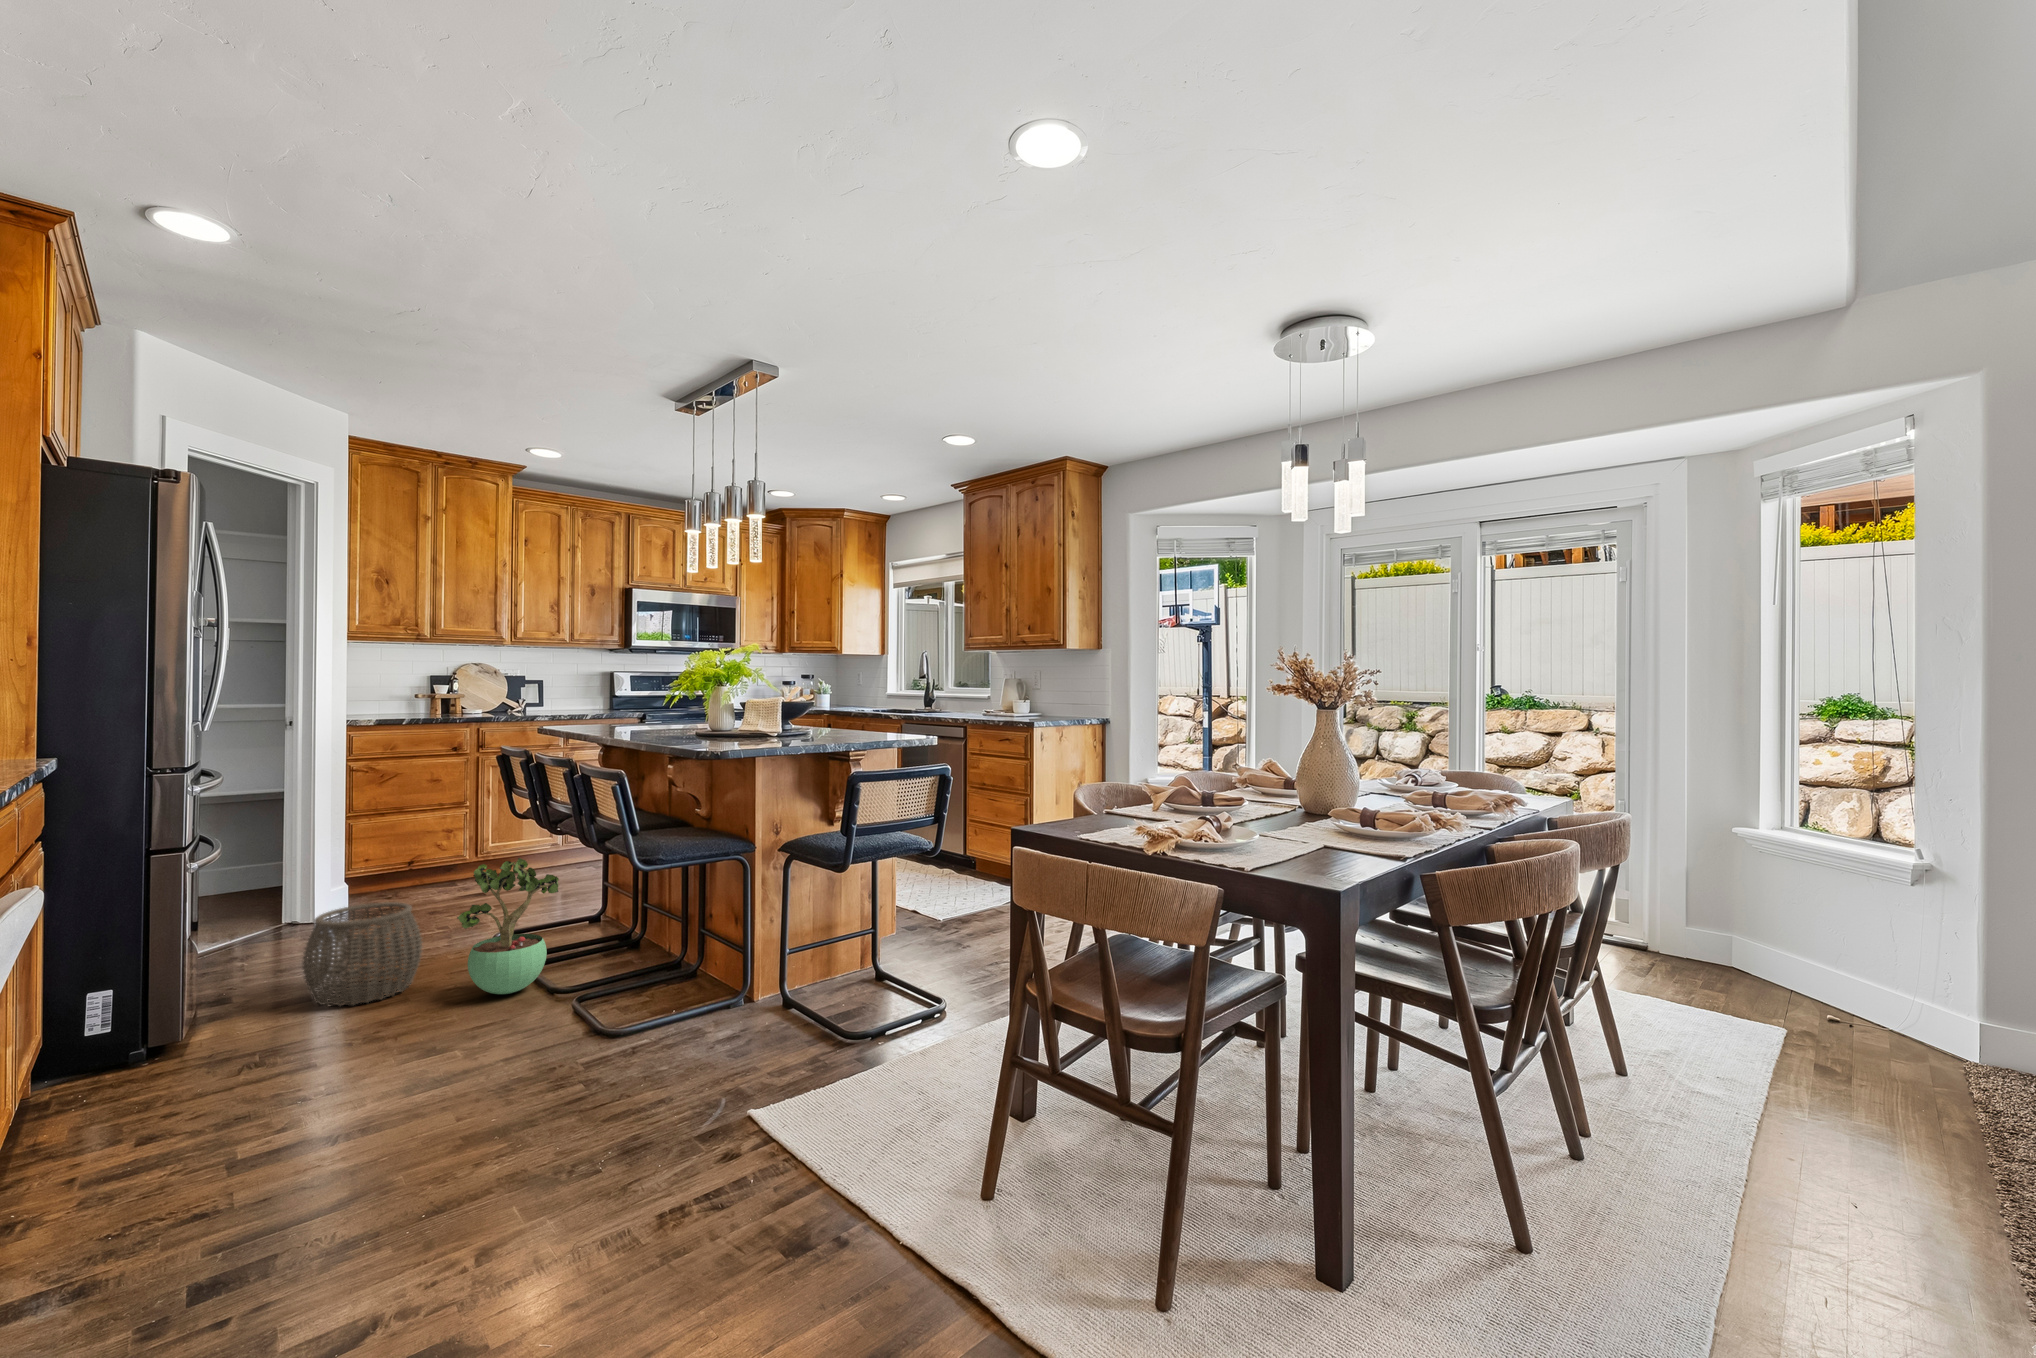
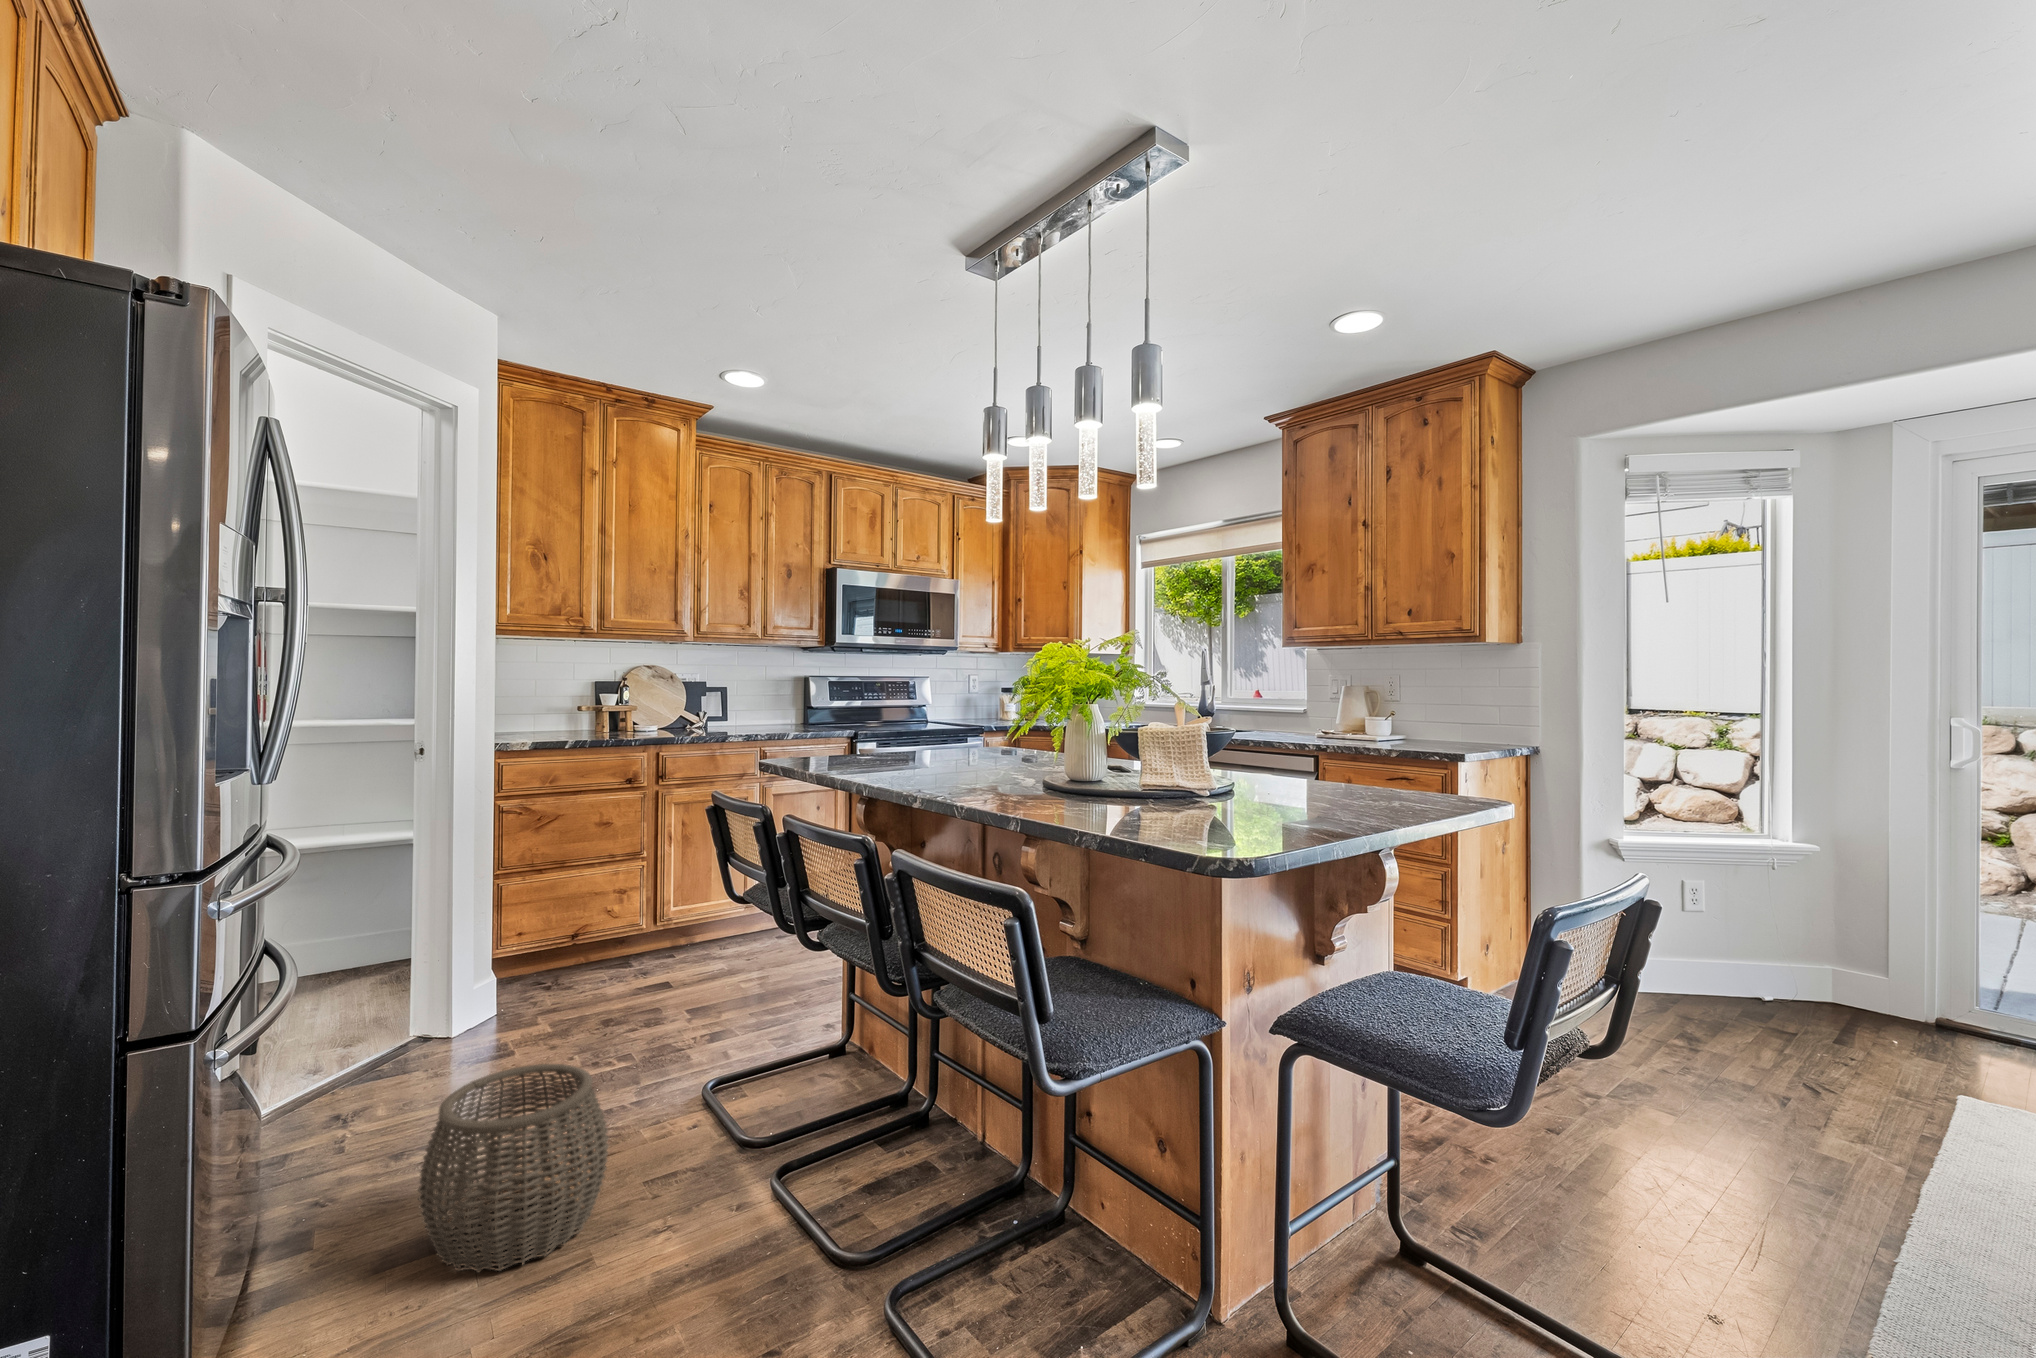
potted plant: present [457,858,559,994] -> none [670,1010,836,1259]

